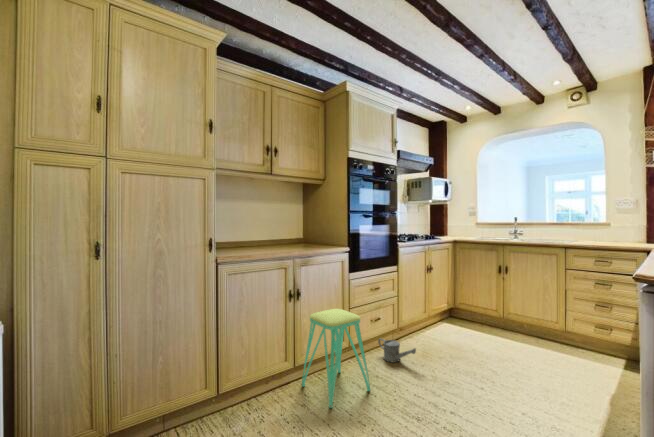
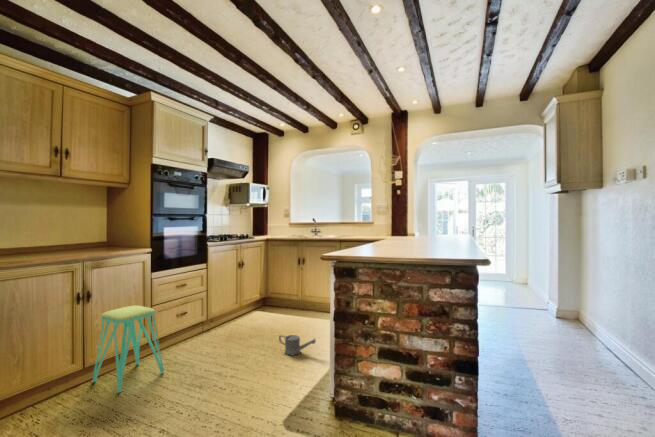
watering can: present [378,339,416,362] -> present [279,335,315,355]

